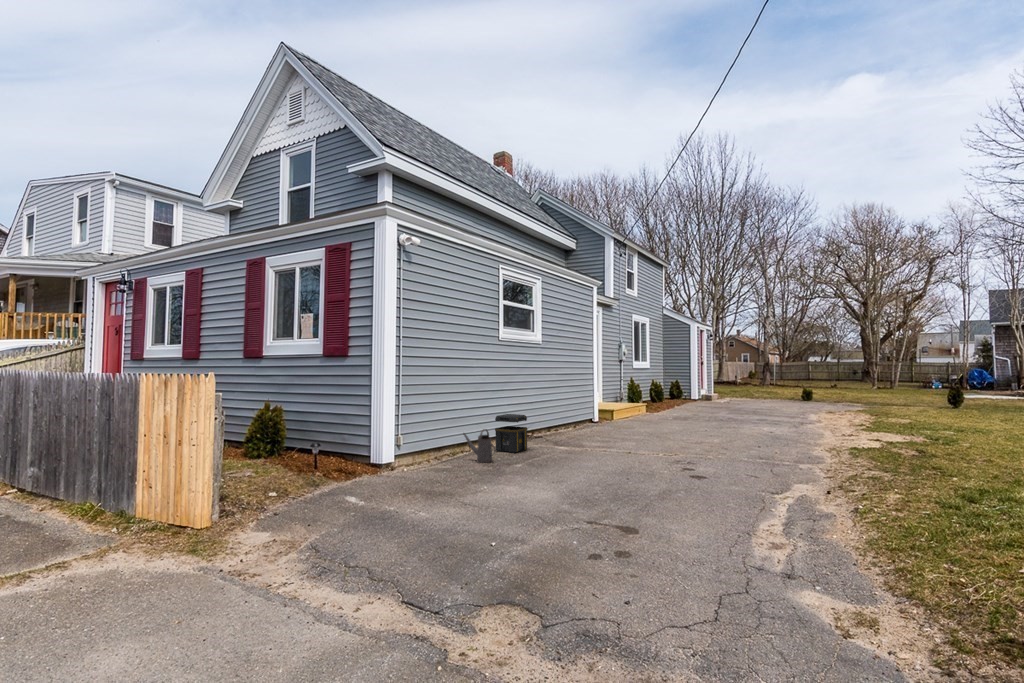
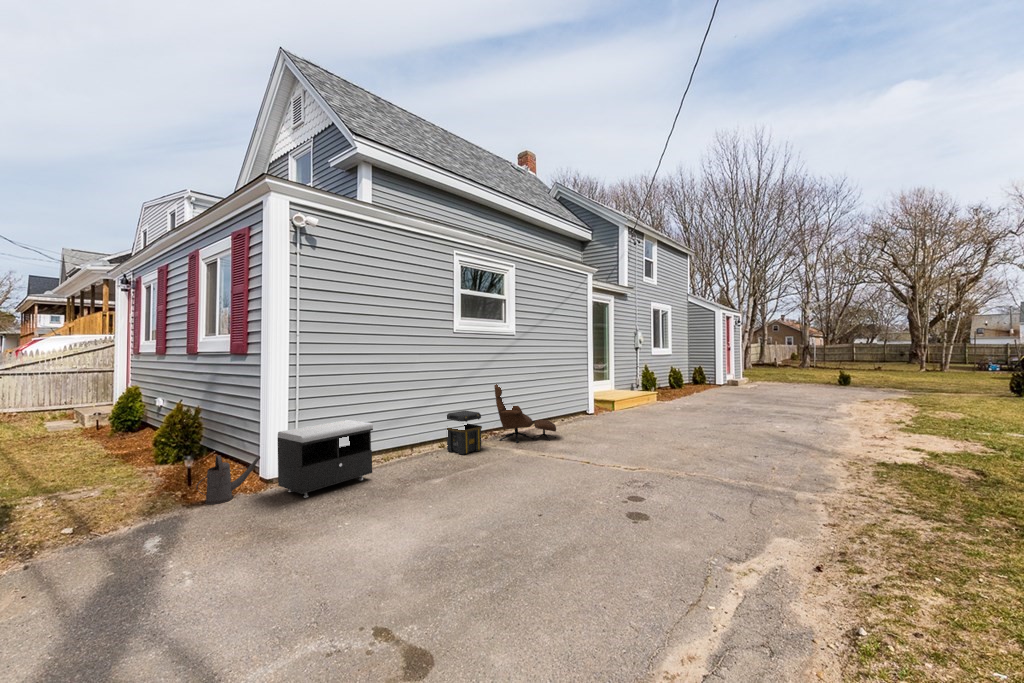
lounge chair: none [525,390,585,445] -> present [494,384,556,443]
storage bench: none [388,418,460,481] -> present [278,420,373,498]
watering can: present [463,429,496,463] -> present [196,455,260,504]

